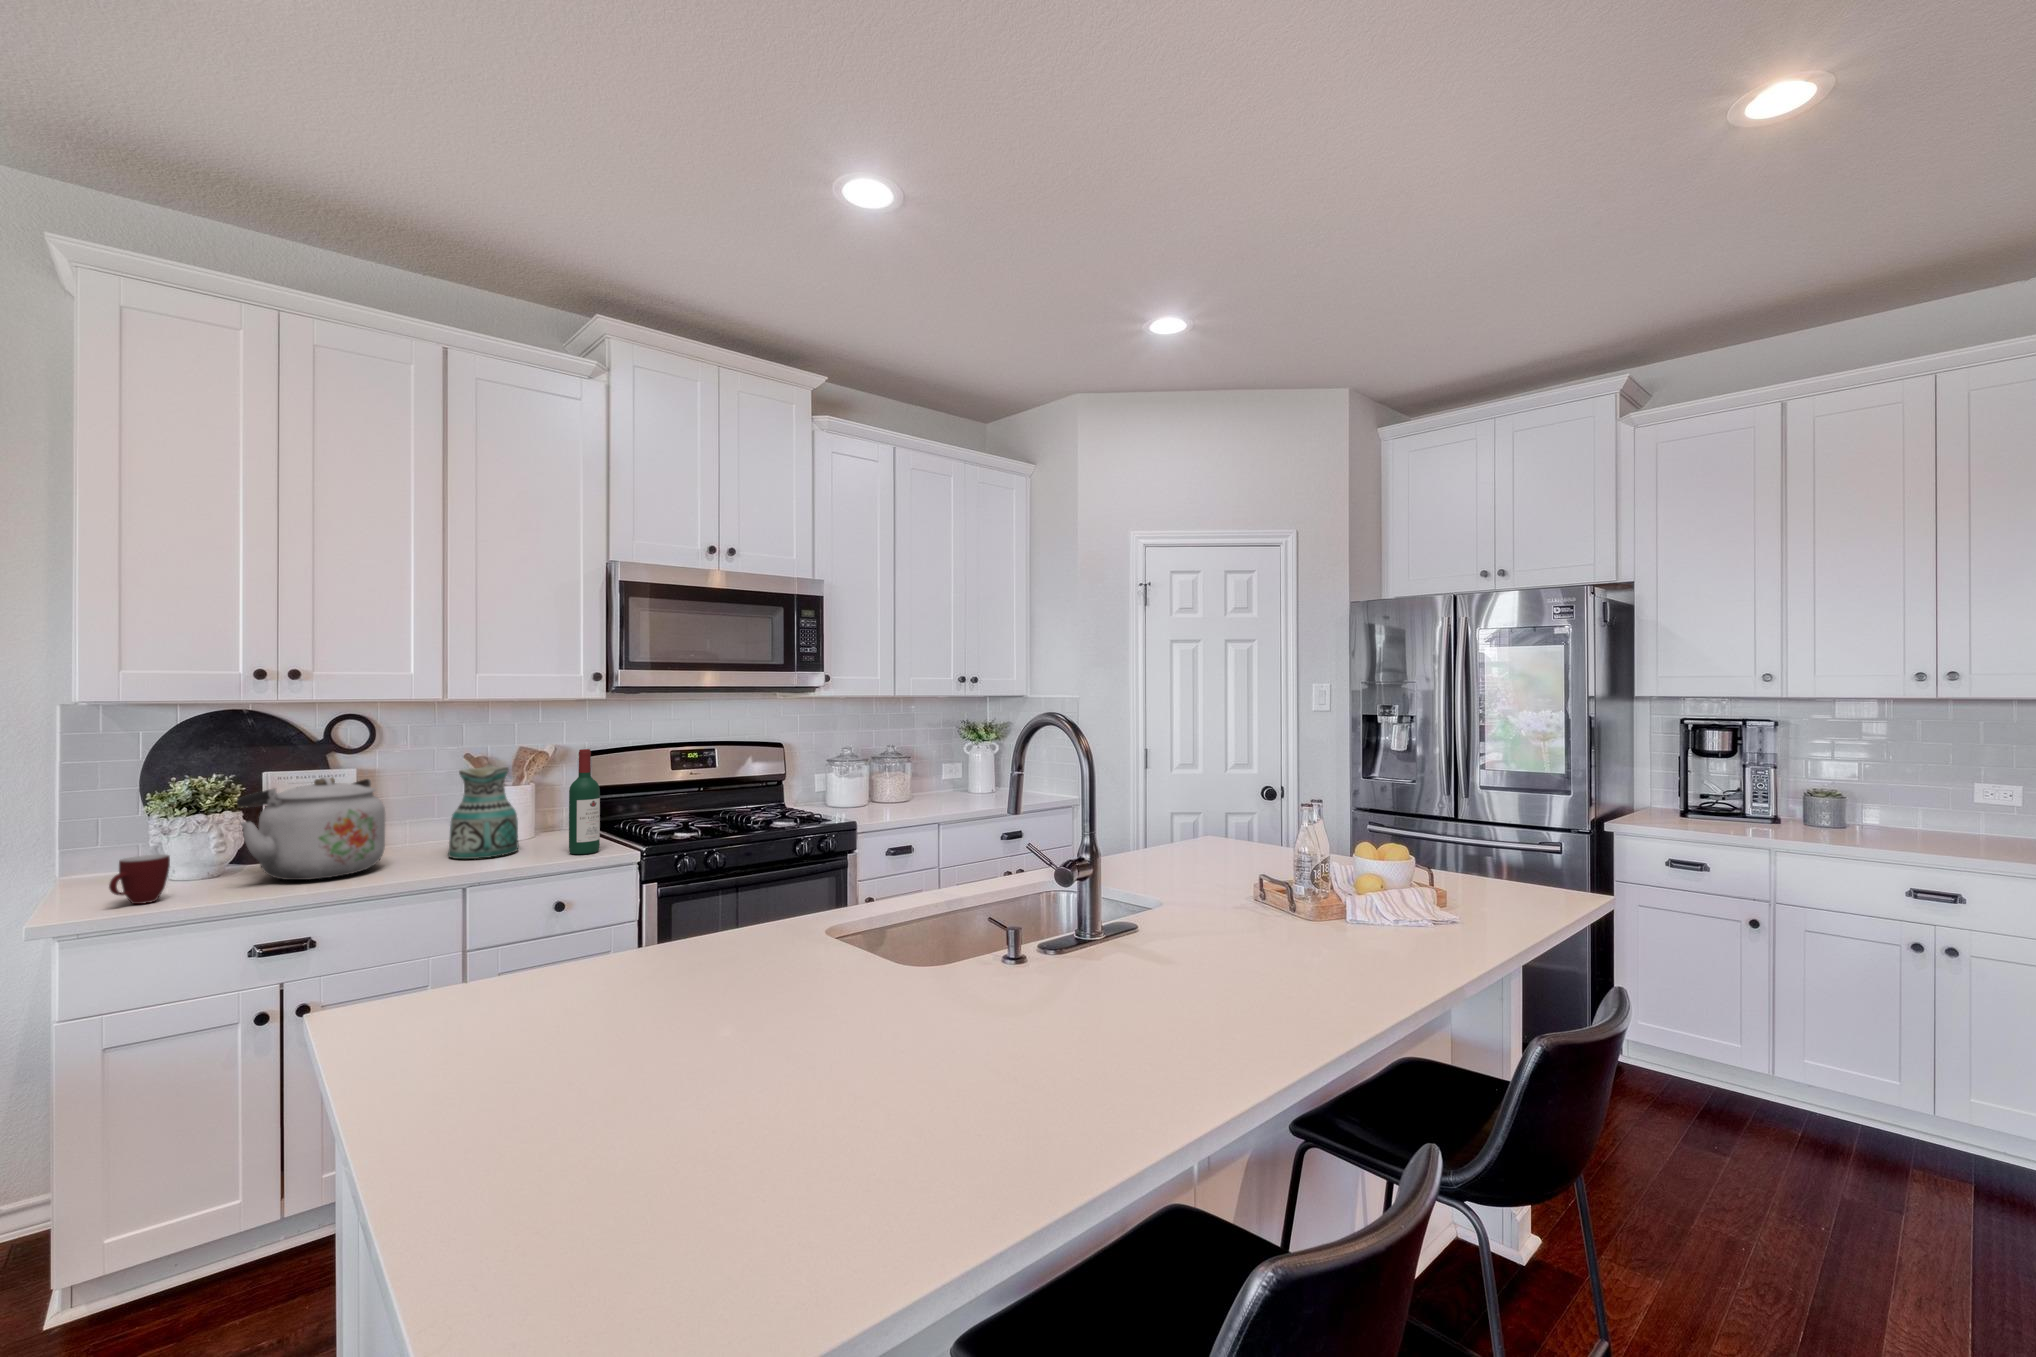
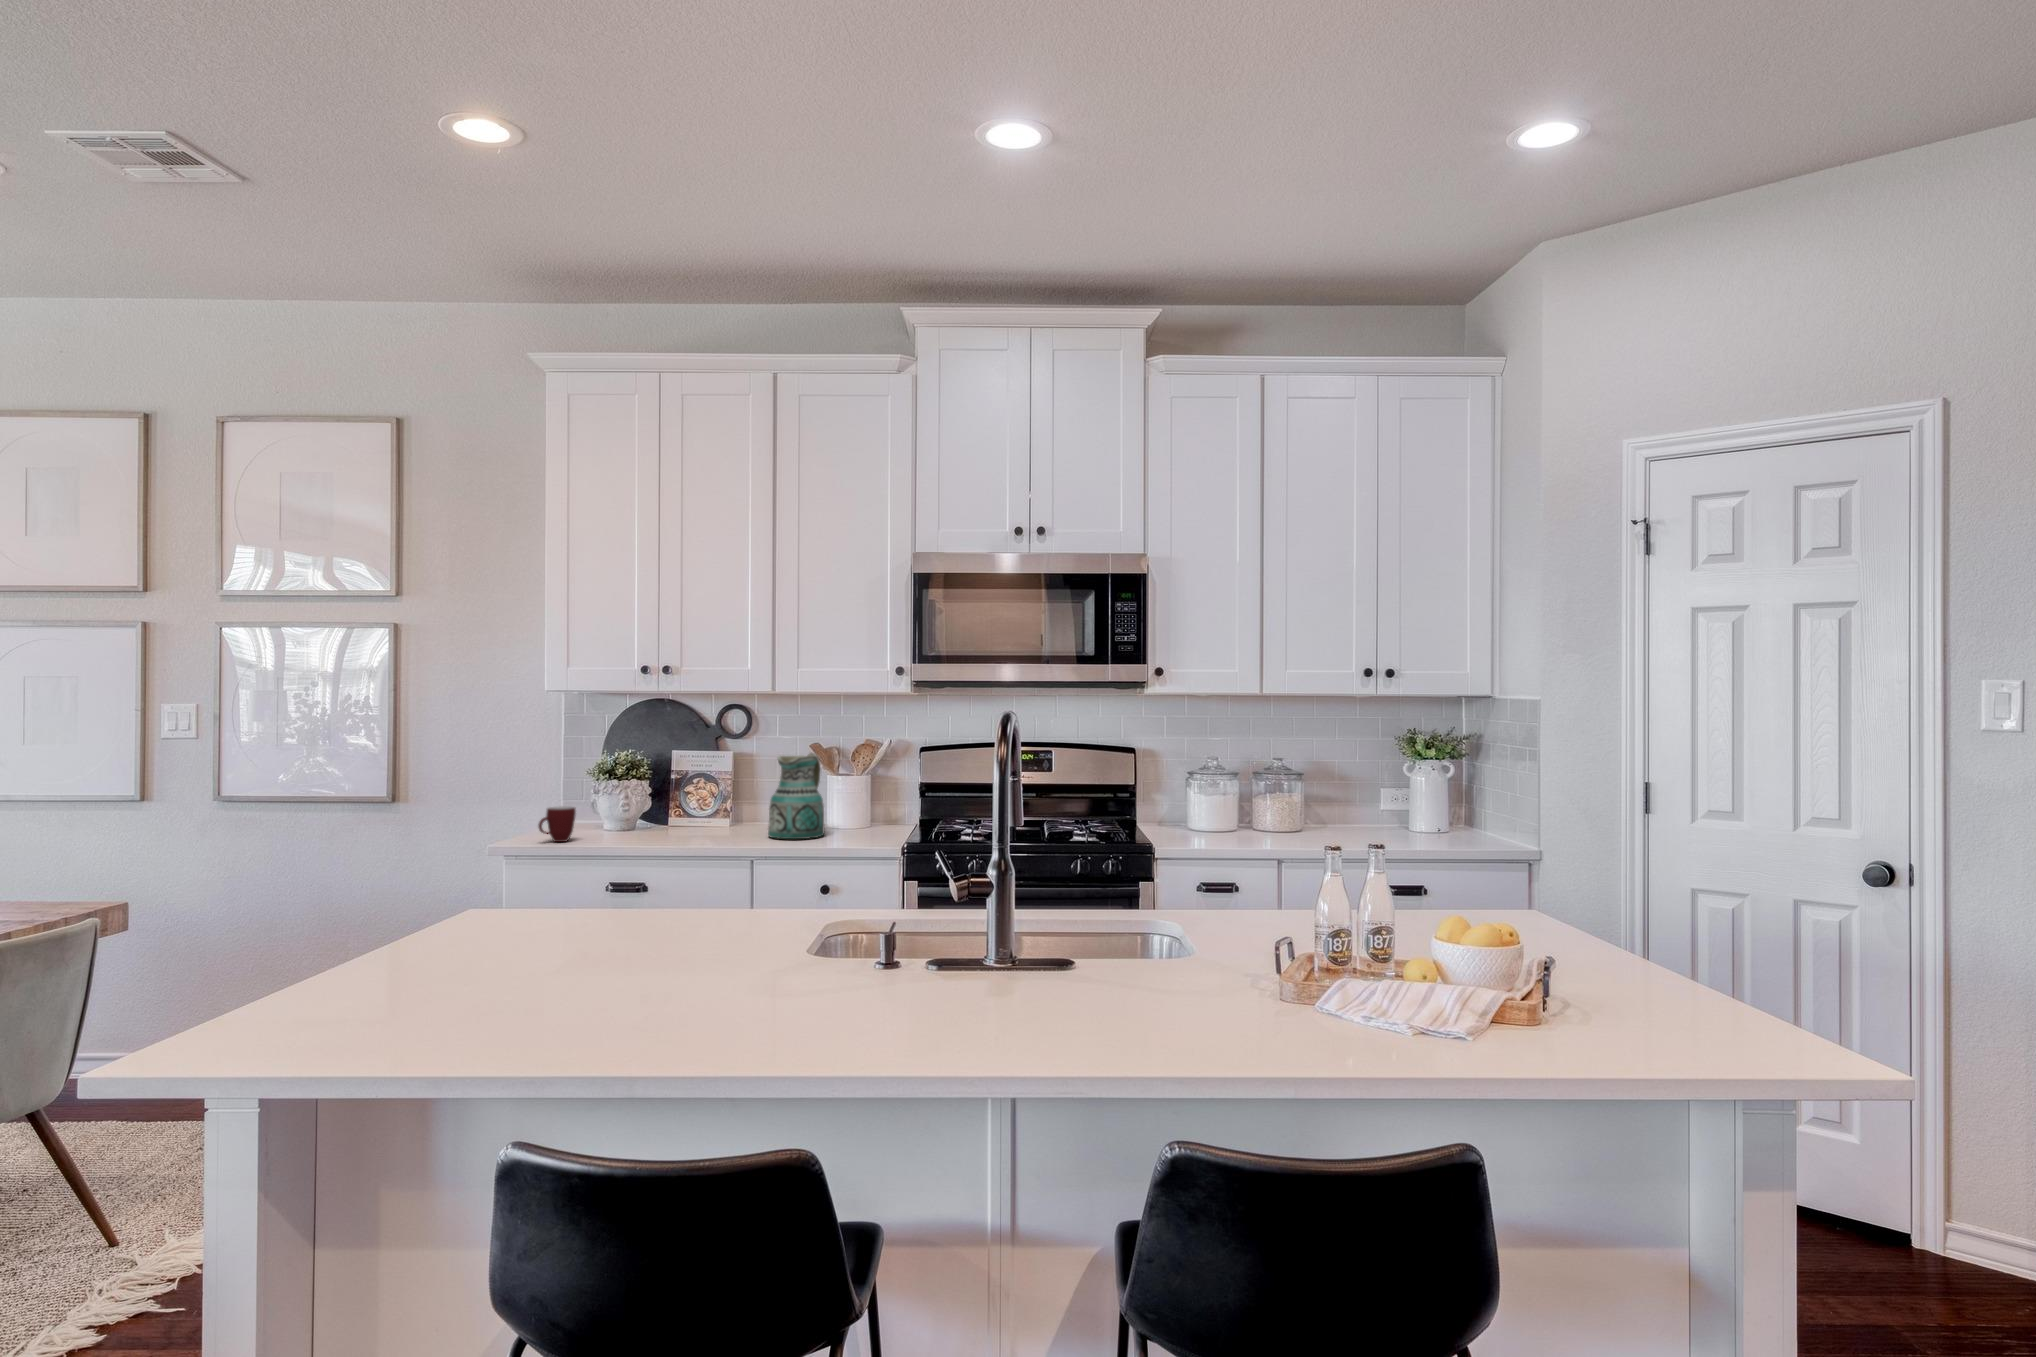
wine bottle: present [569,749,600,854] -> none [849,742,877,846]
kettle: present [237,777,385,880] -> none [615,755,720,839]

